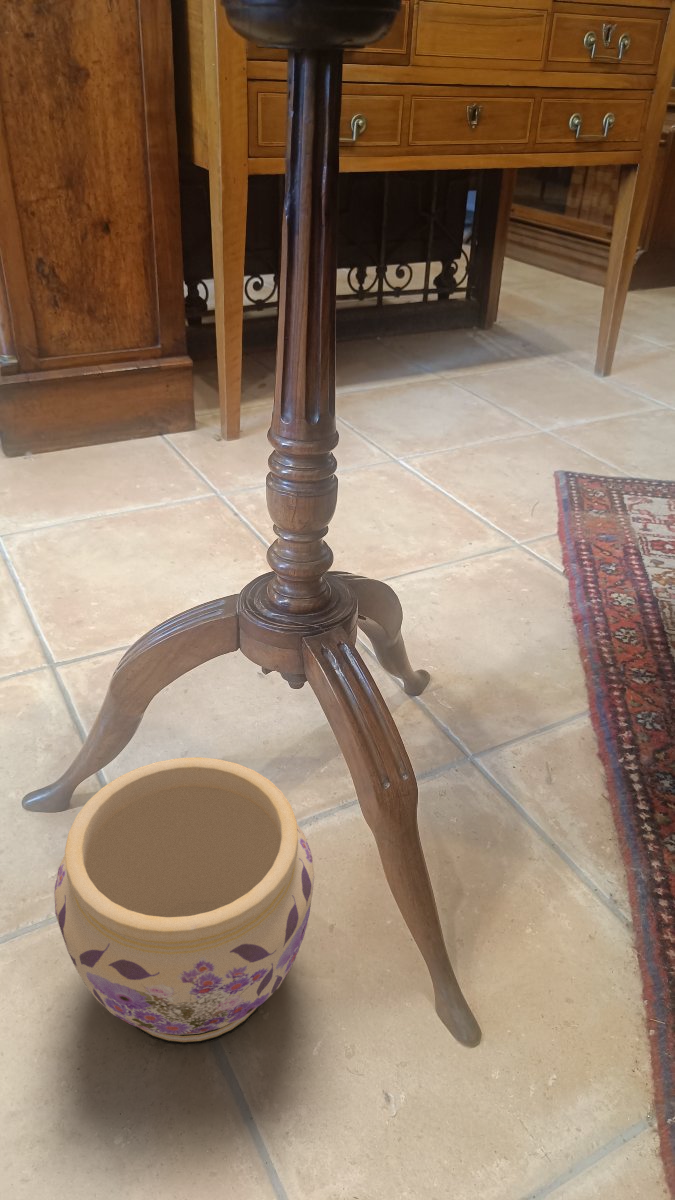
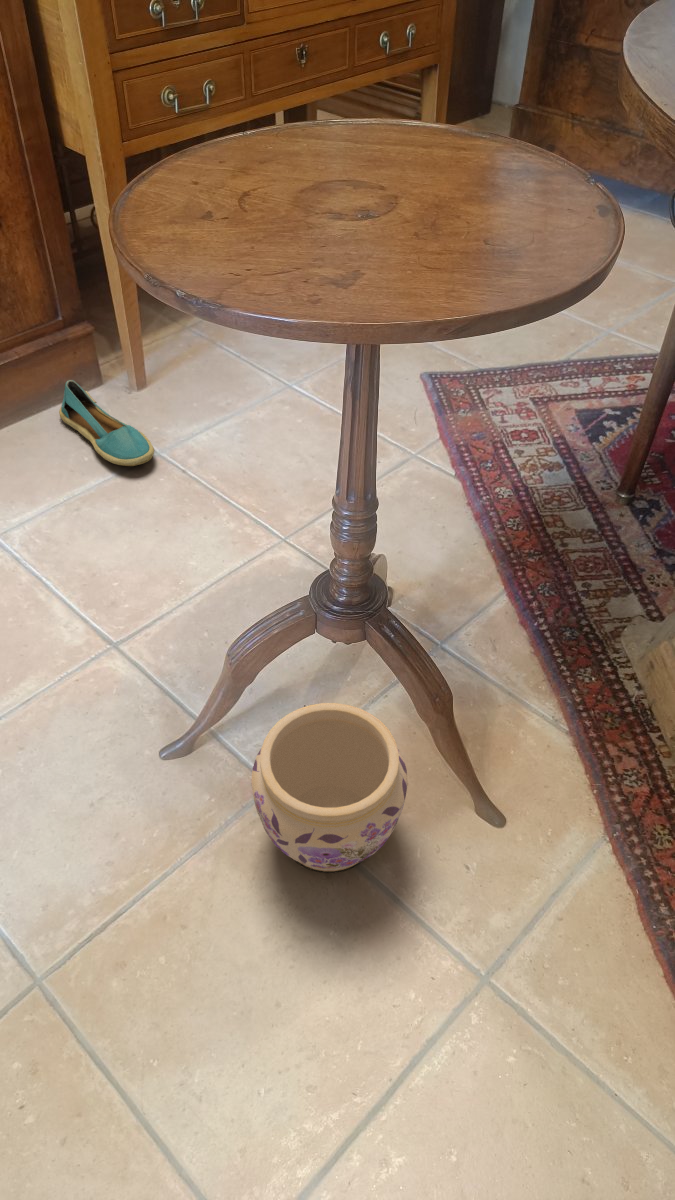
shoe: none [134,407,212,496] -> present [59,380,154,466]

